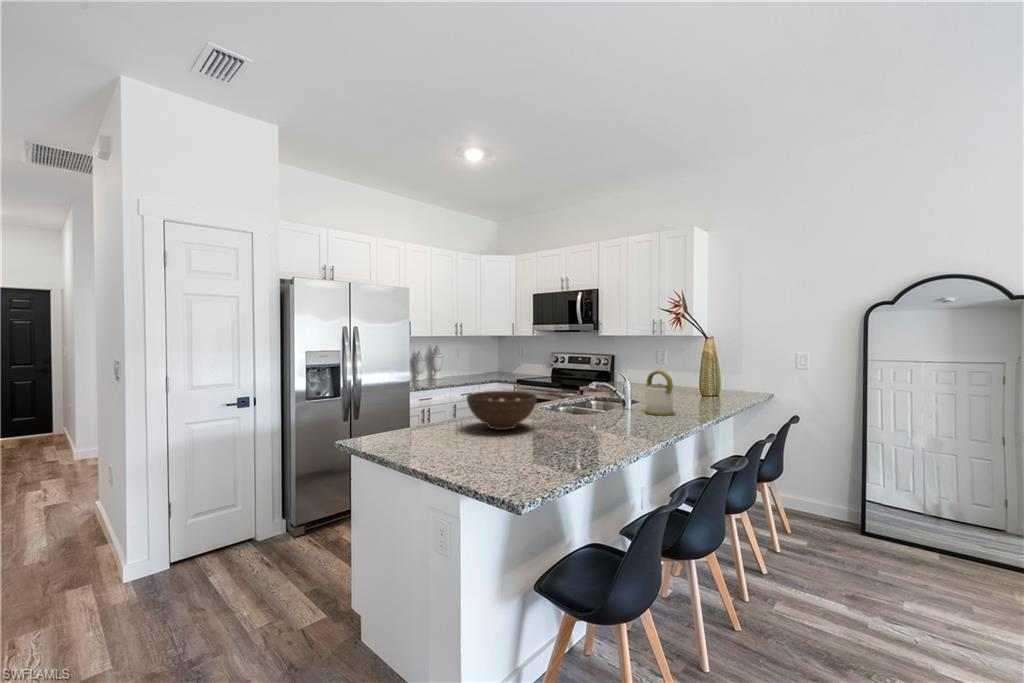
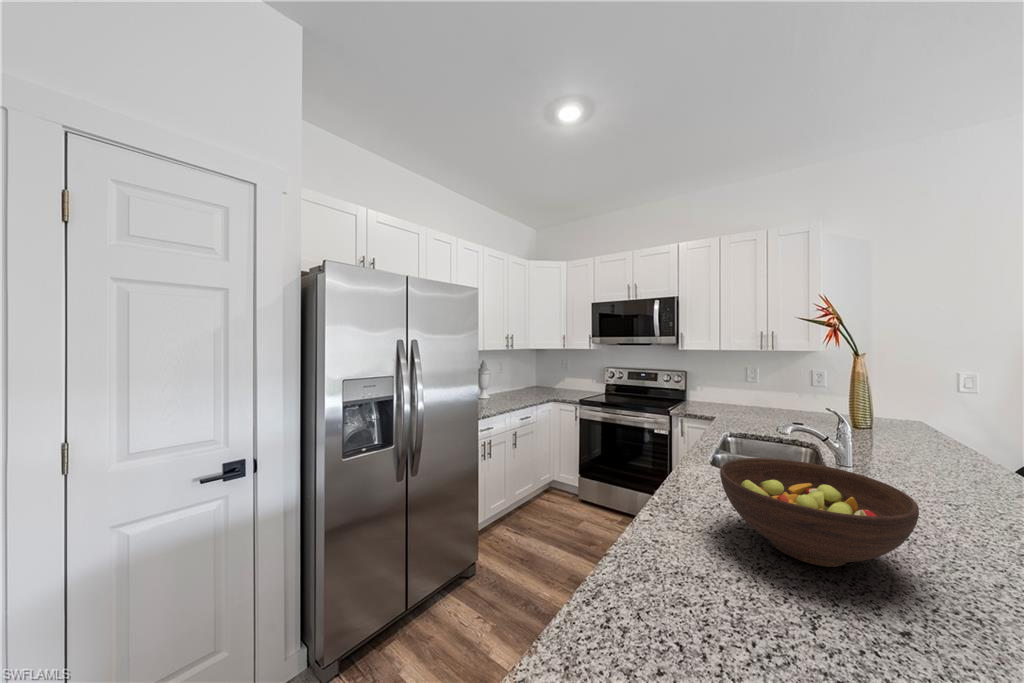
kettle: present [644,371,675,416] -> none [891,406,975,484]

